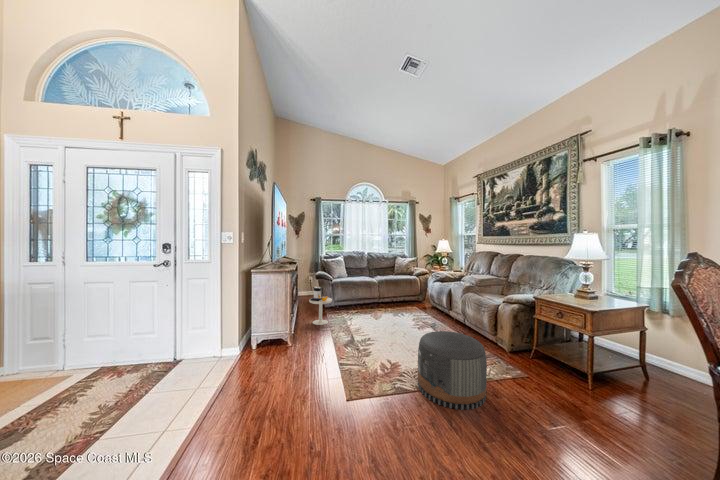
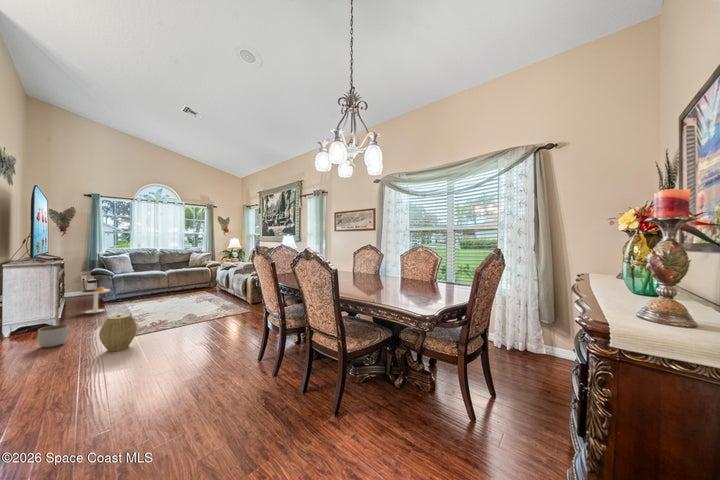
pouf: present [418,331,487,410] -> none [175,292,219,329]
planter: none [271,360,299,395] -> present [38,325,68,348]
woven basket: none [334,376,383,453] -> present [99,314,137,352]

